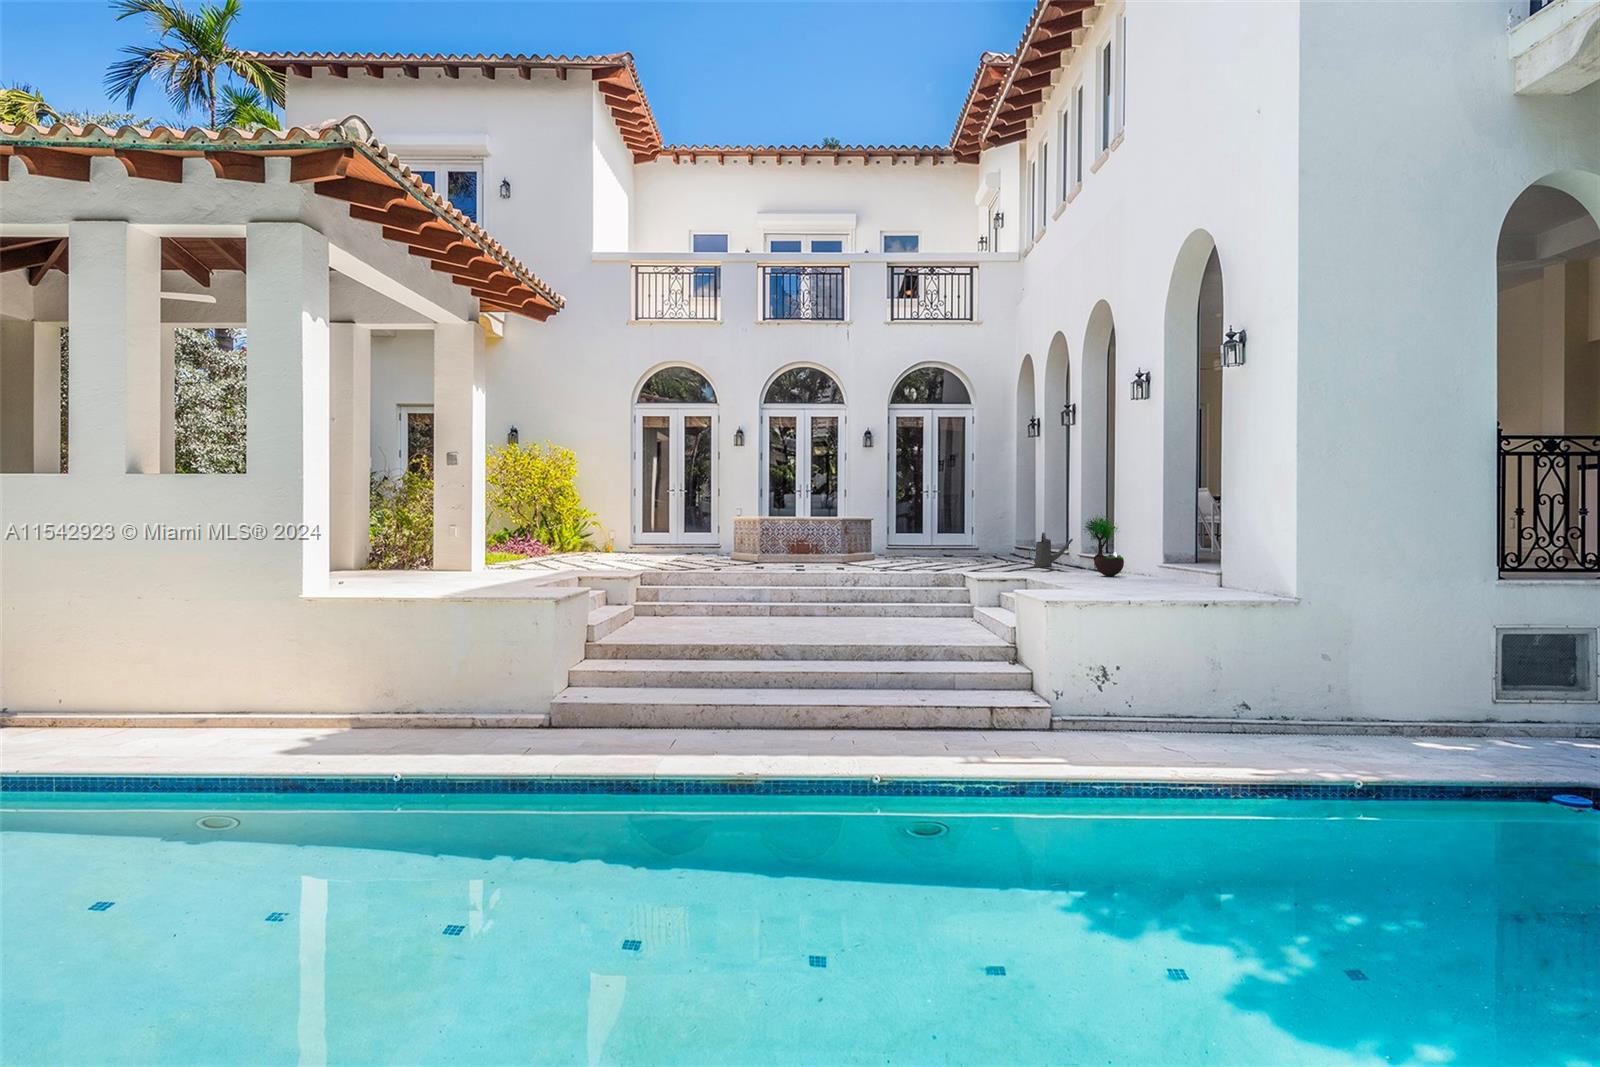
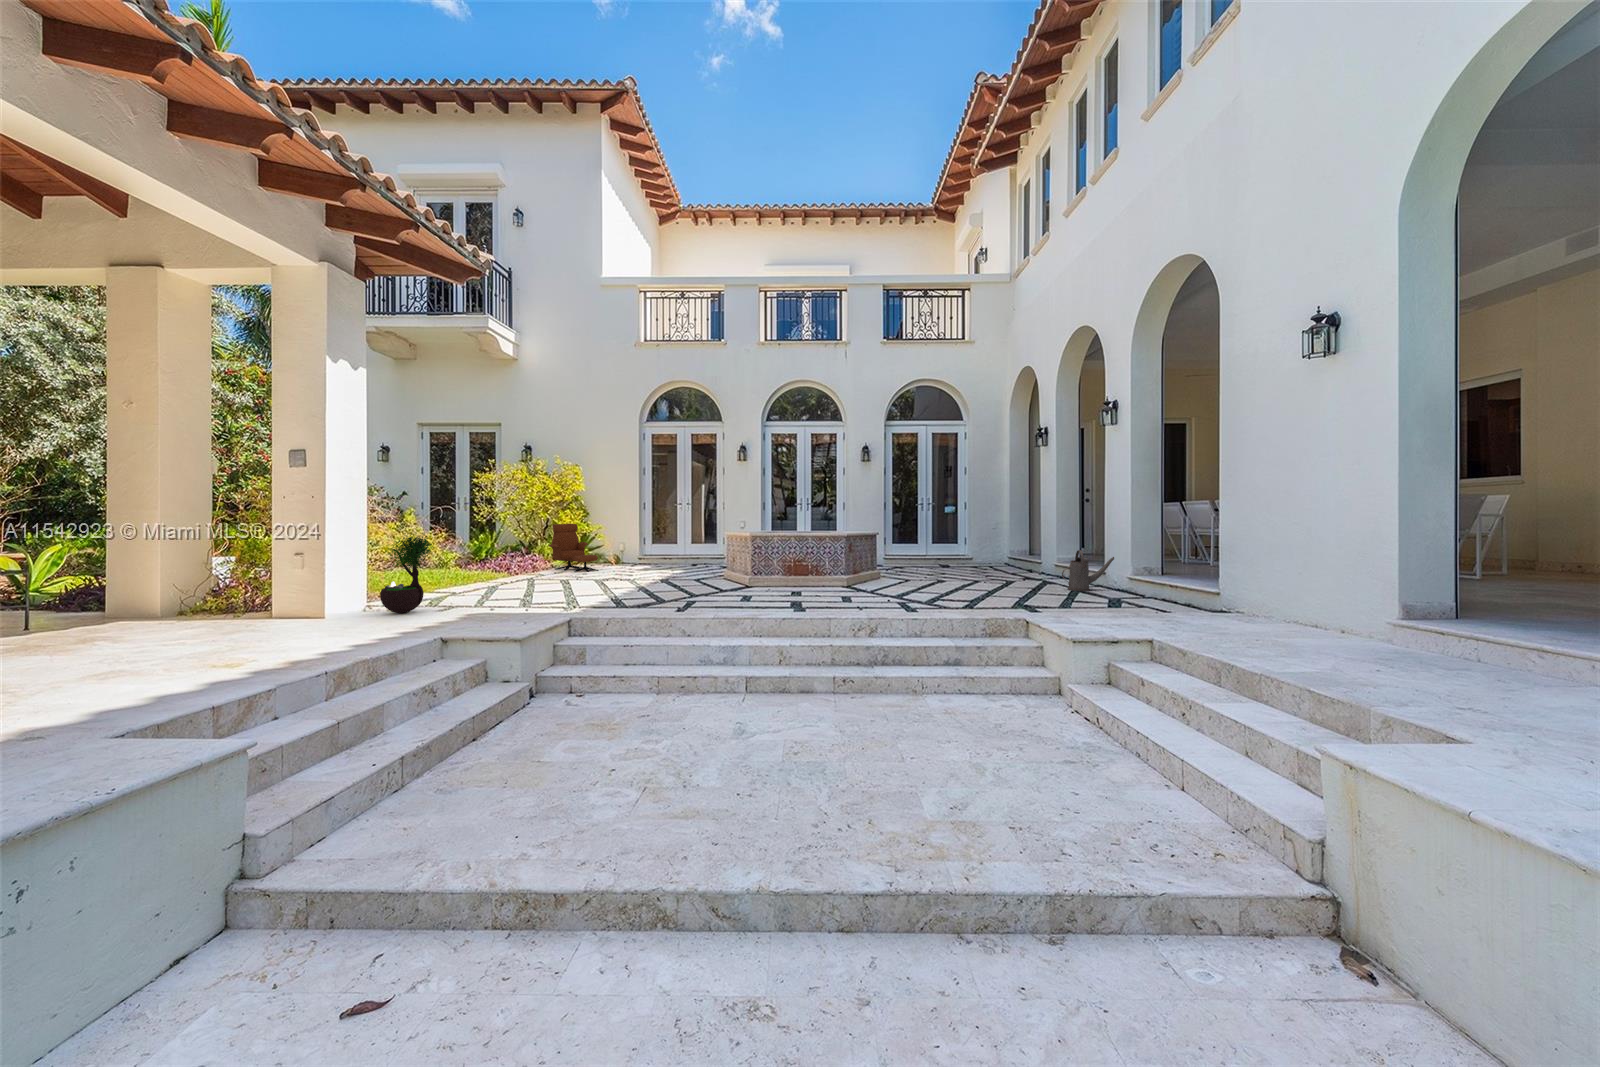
lounge chair: none [550,508,600,556] -> present [549,524,598,572]
potted tree: present [1084,516,1124,576] -> present [380,533,434,613]

